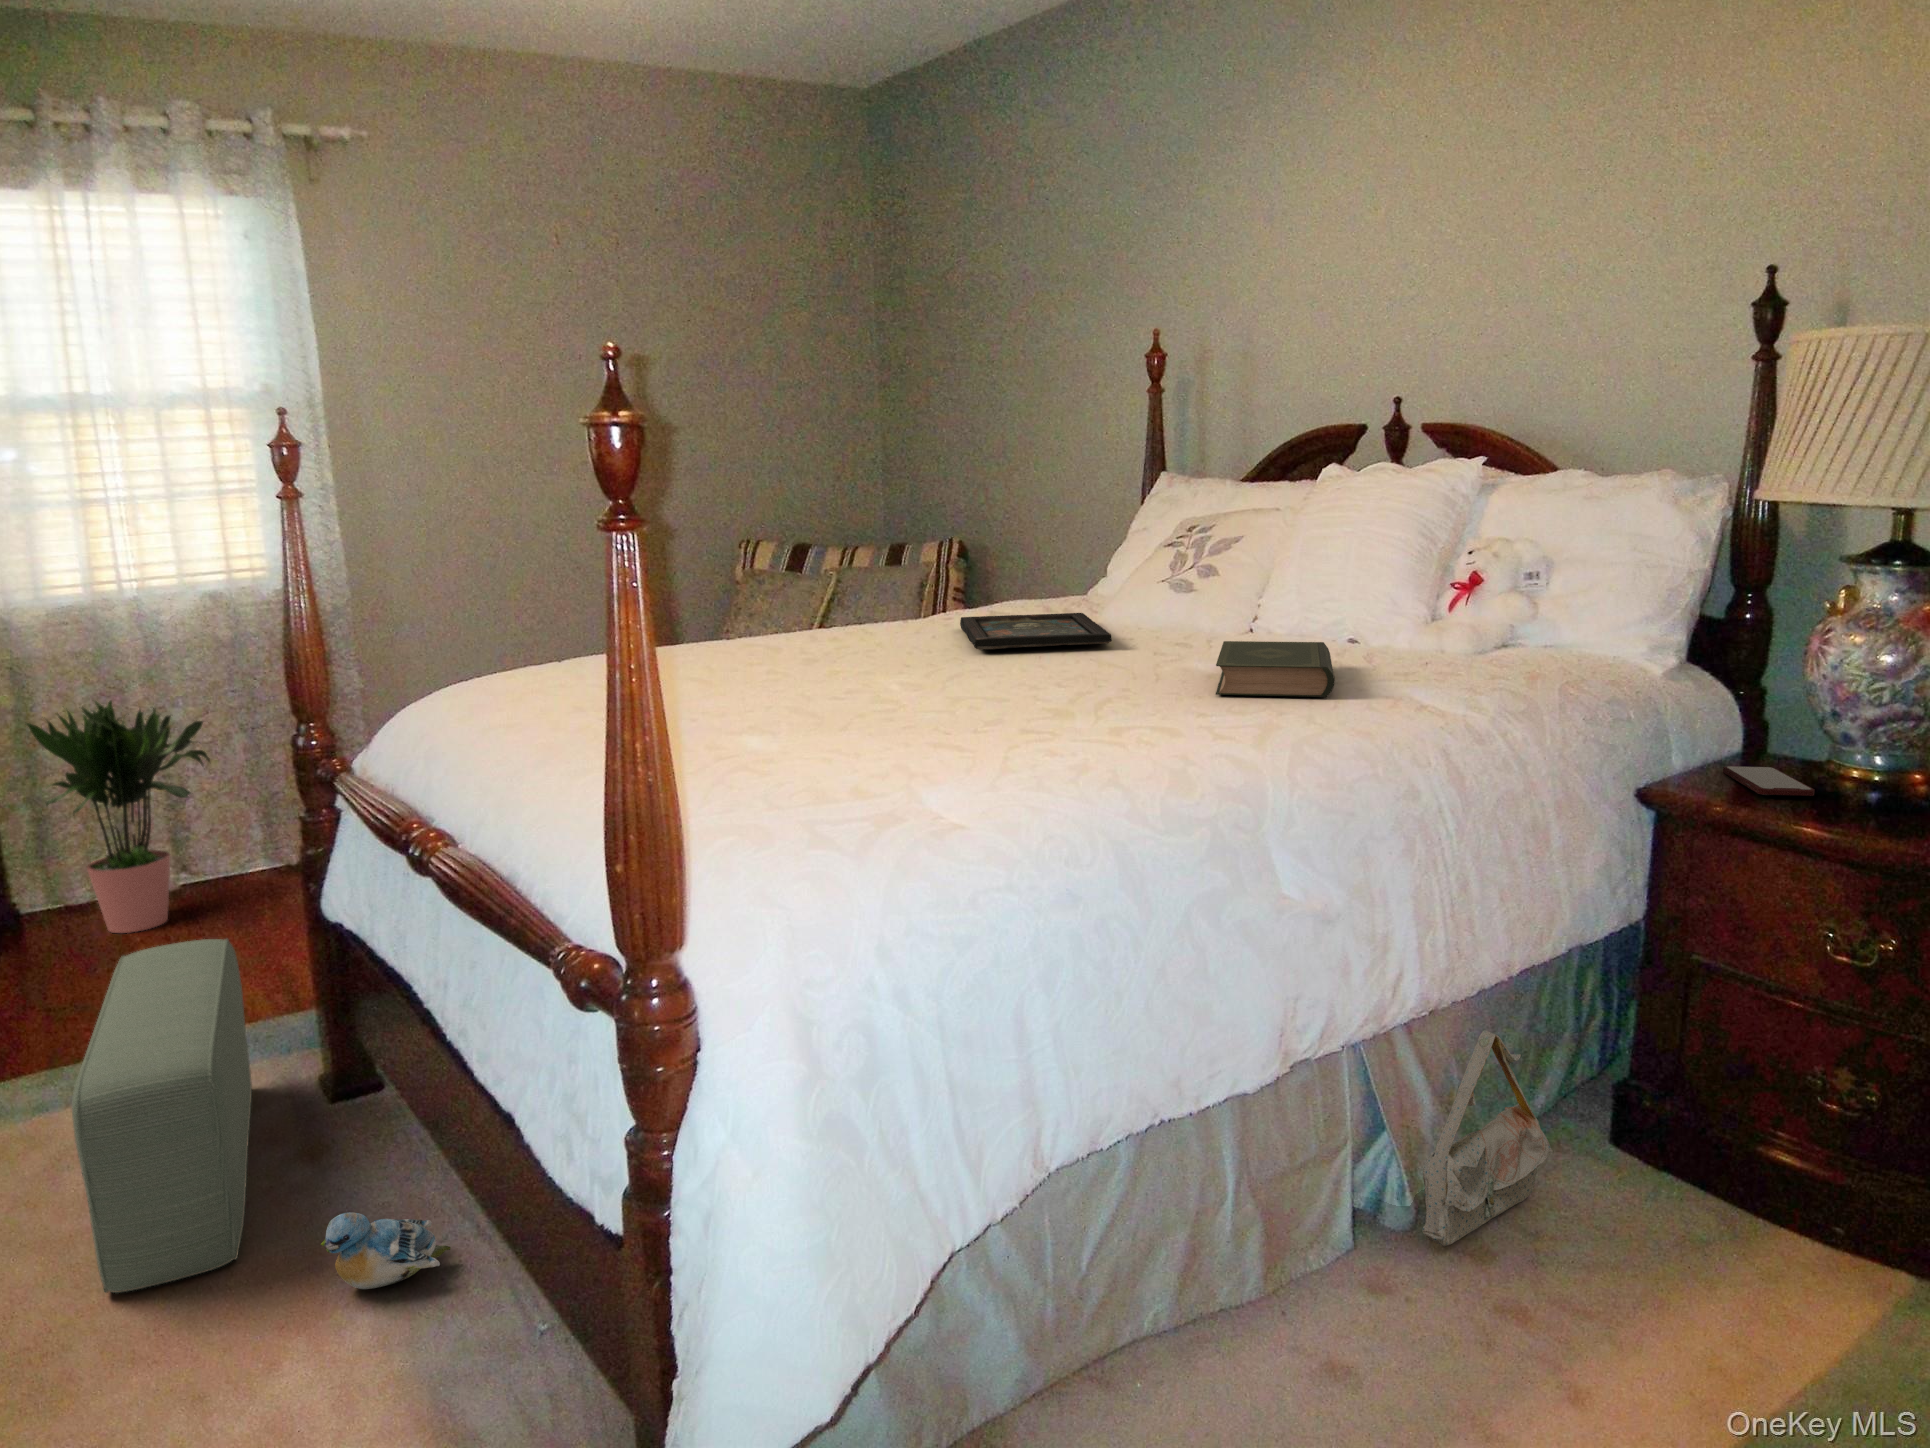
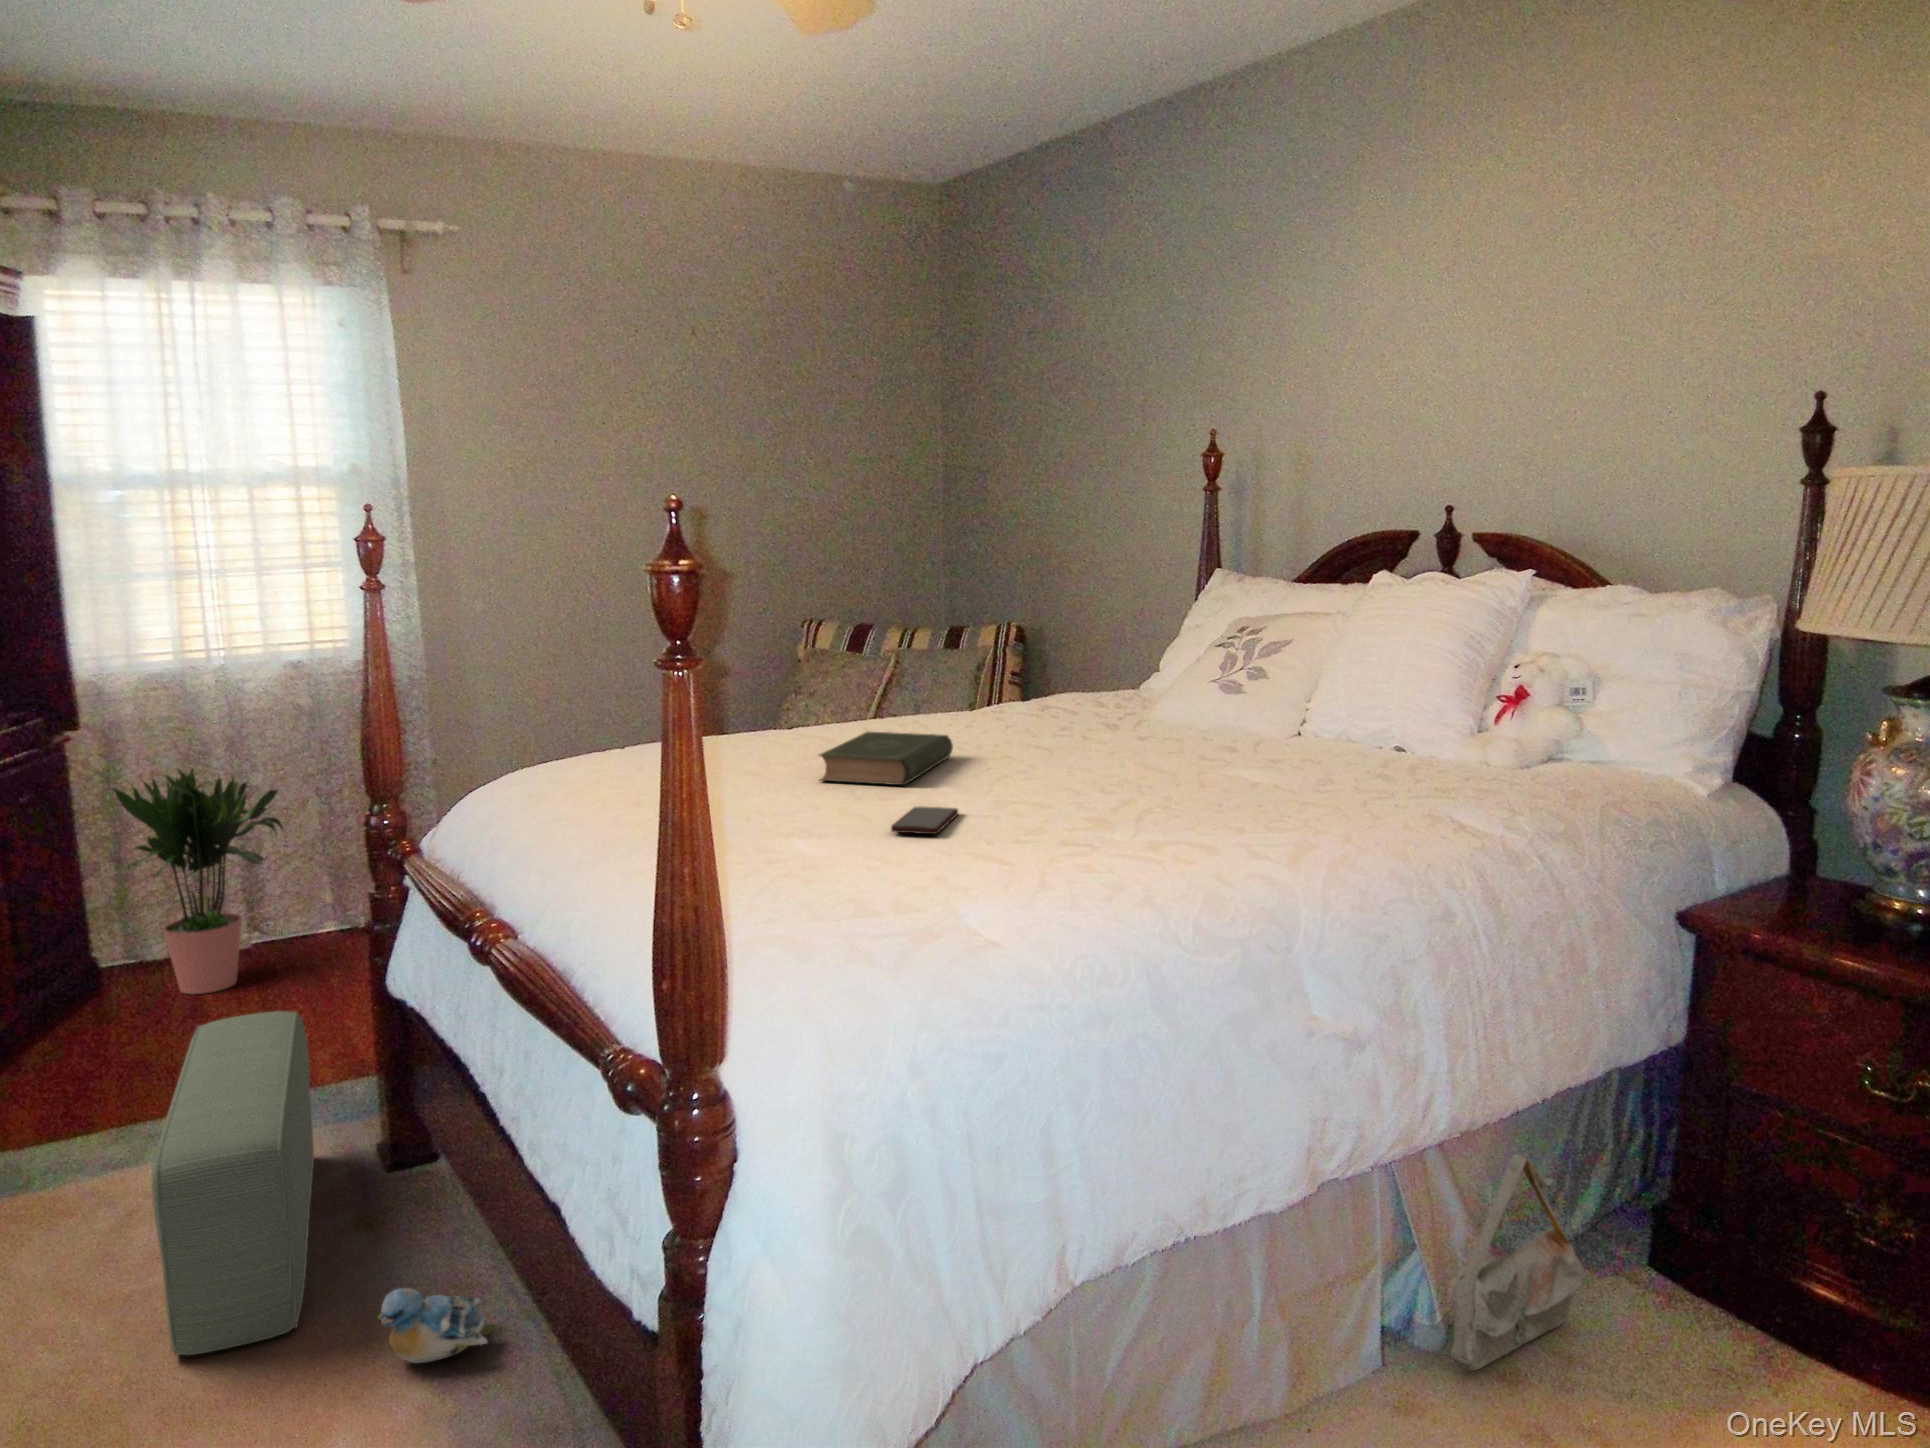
tray: present [960,613,1112,649] -> none [1011,711,1158,750]
book: present [1216,641,1335,697] -> present [820,732,953,785]
smartphone: present [1723,766,1815,796] -> present [891,806,958,834]

